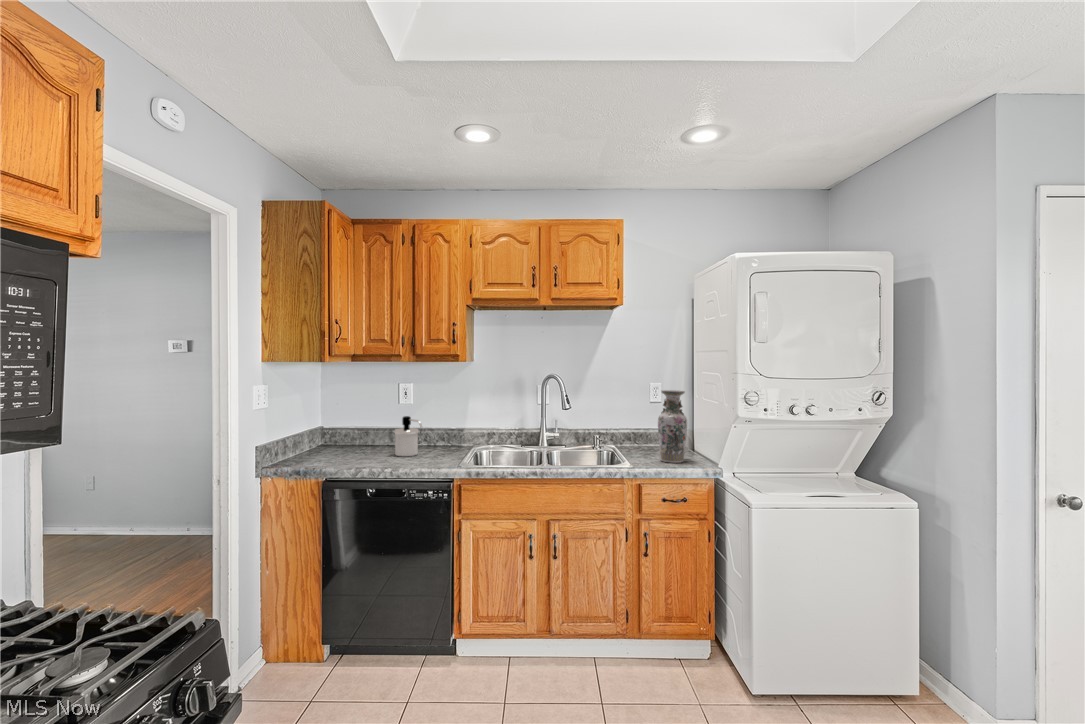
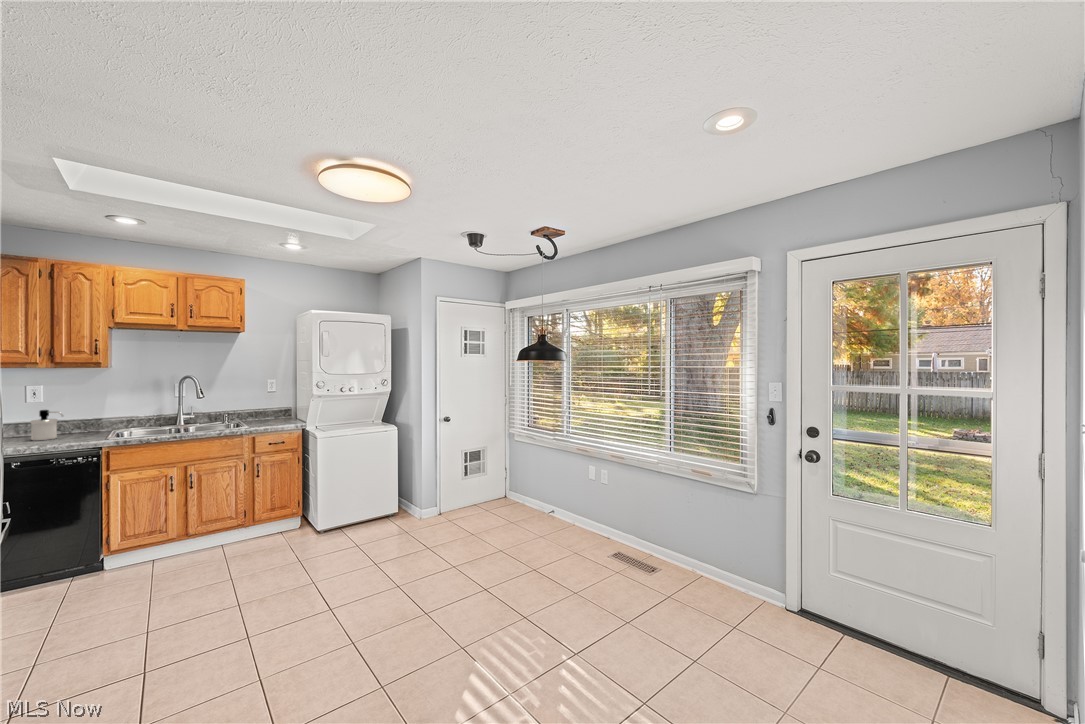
vase: present [658,390,687,463] -> none [268,383,287,424]

